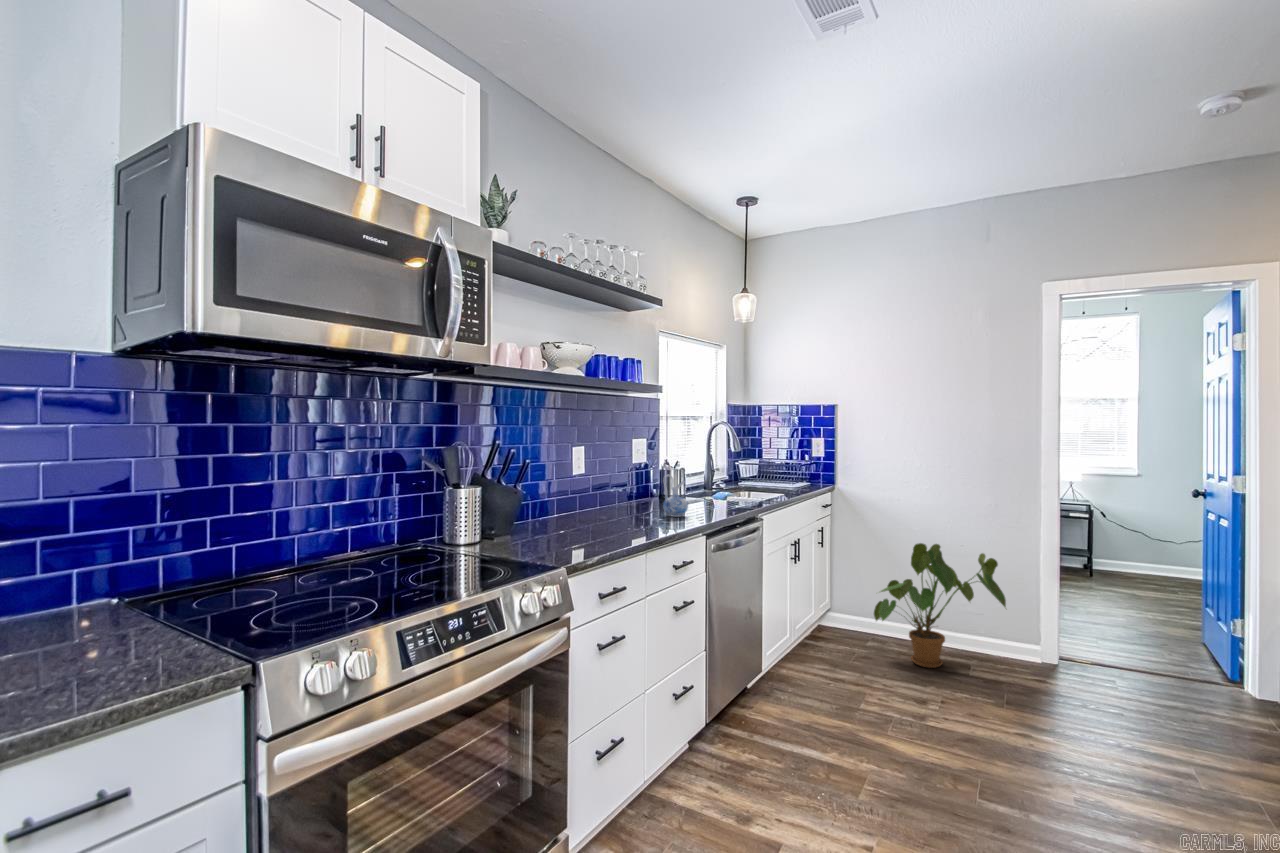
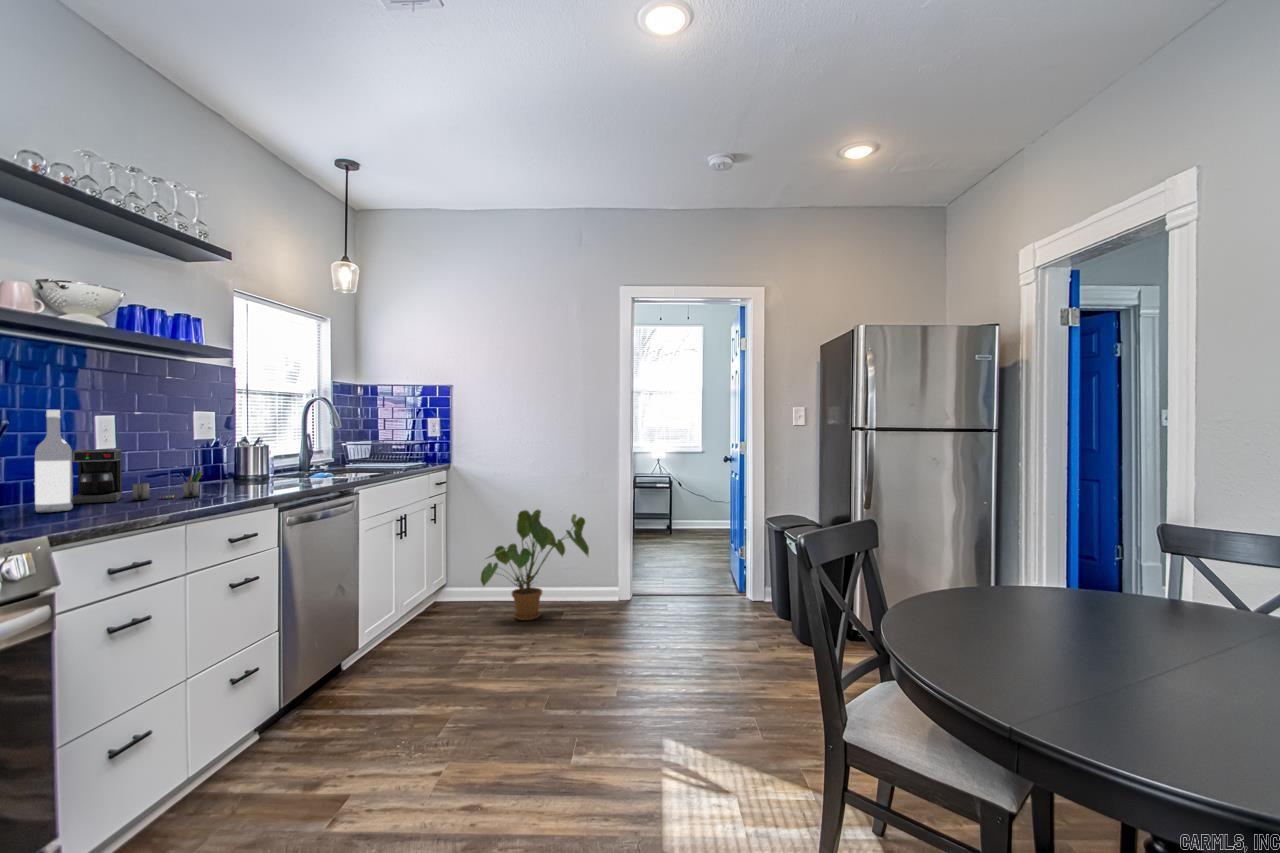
wine bottle: none [543,451,566,535] -> present [35,410,73,512]
ceramic pitcher: present [663,475,688,517] -> none [227,444,260,490]
coffee maker: none [561,478,649,525] -> present [72,449,203,504]

